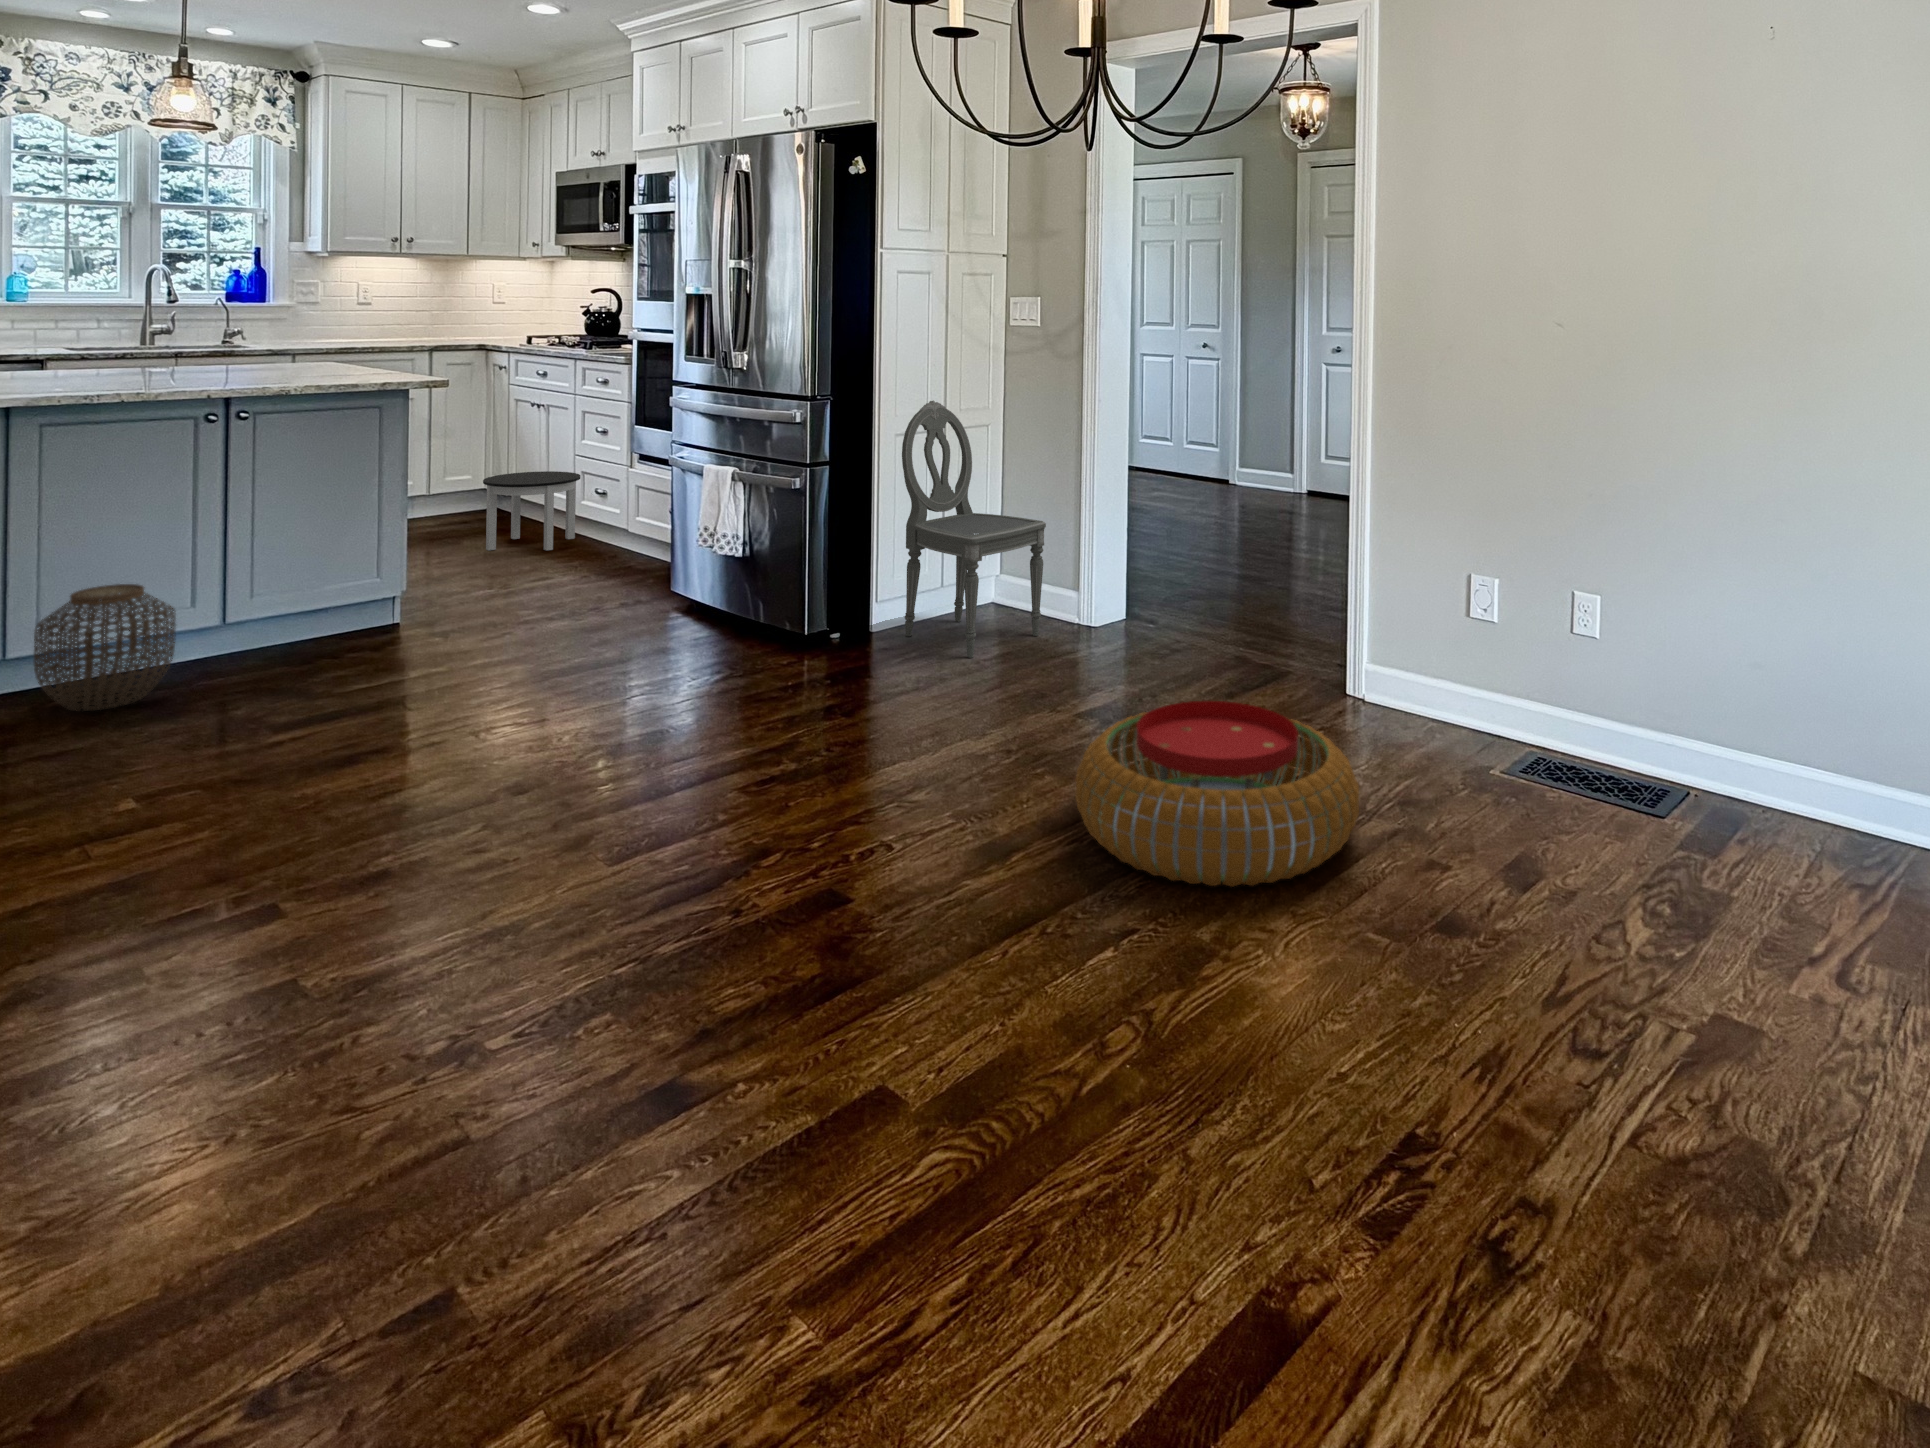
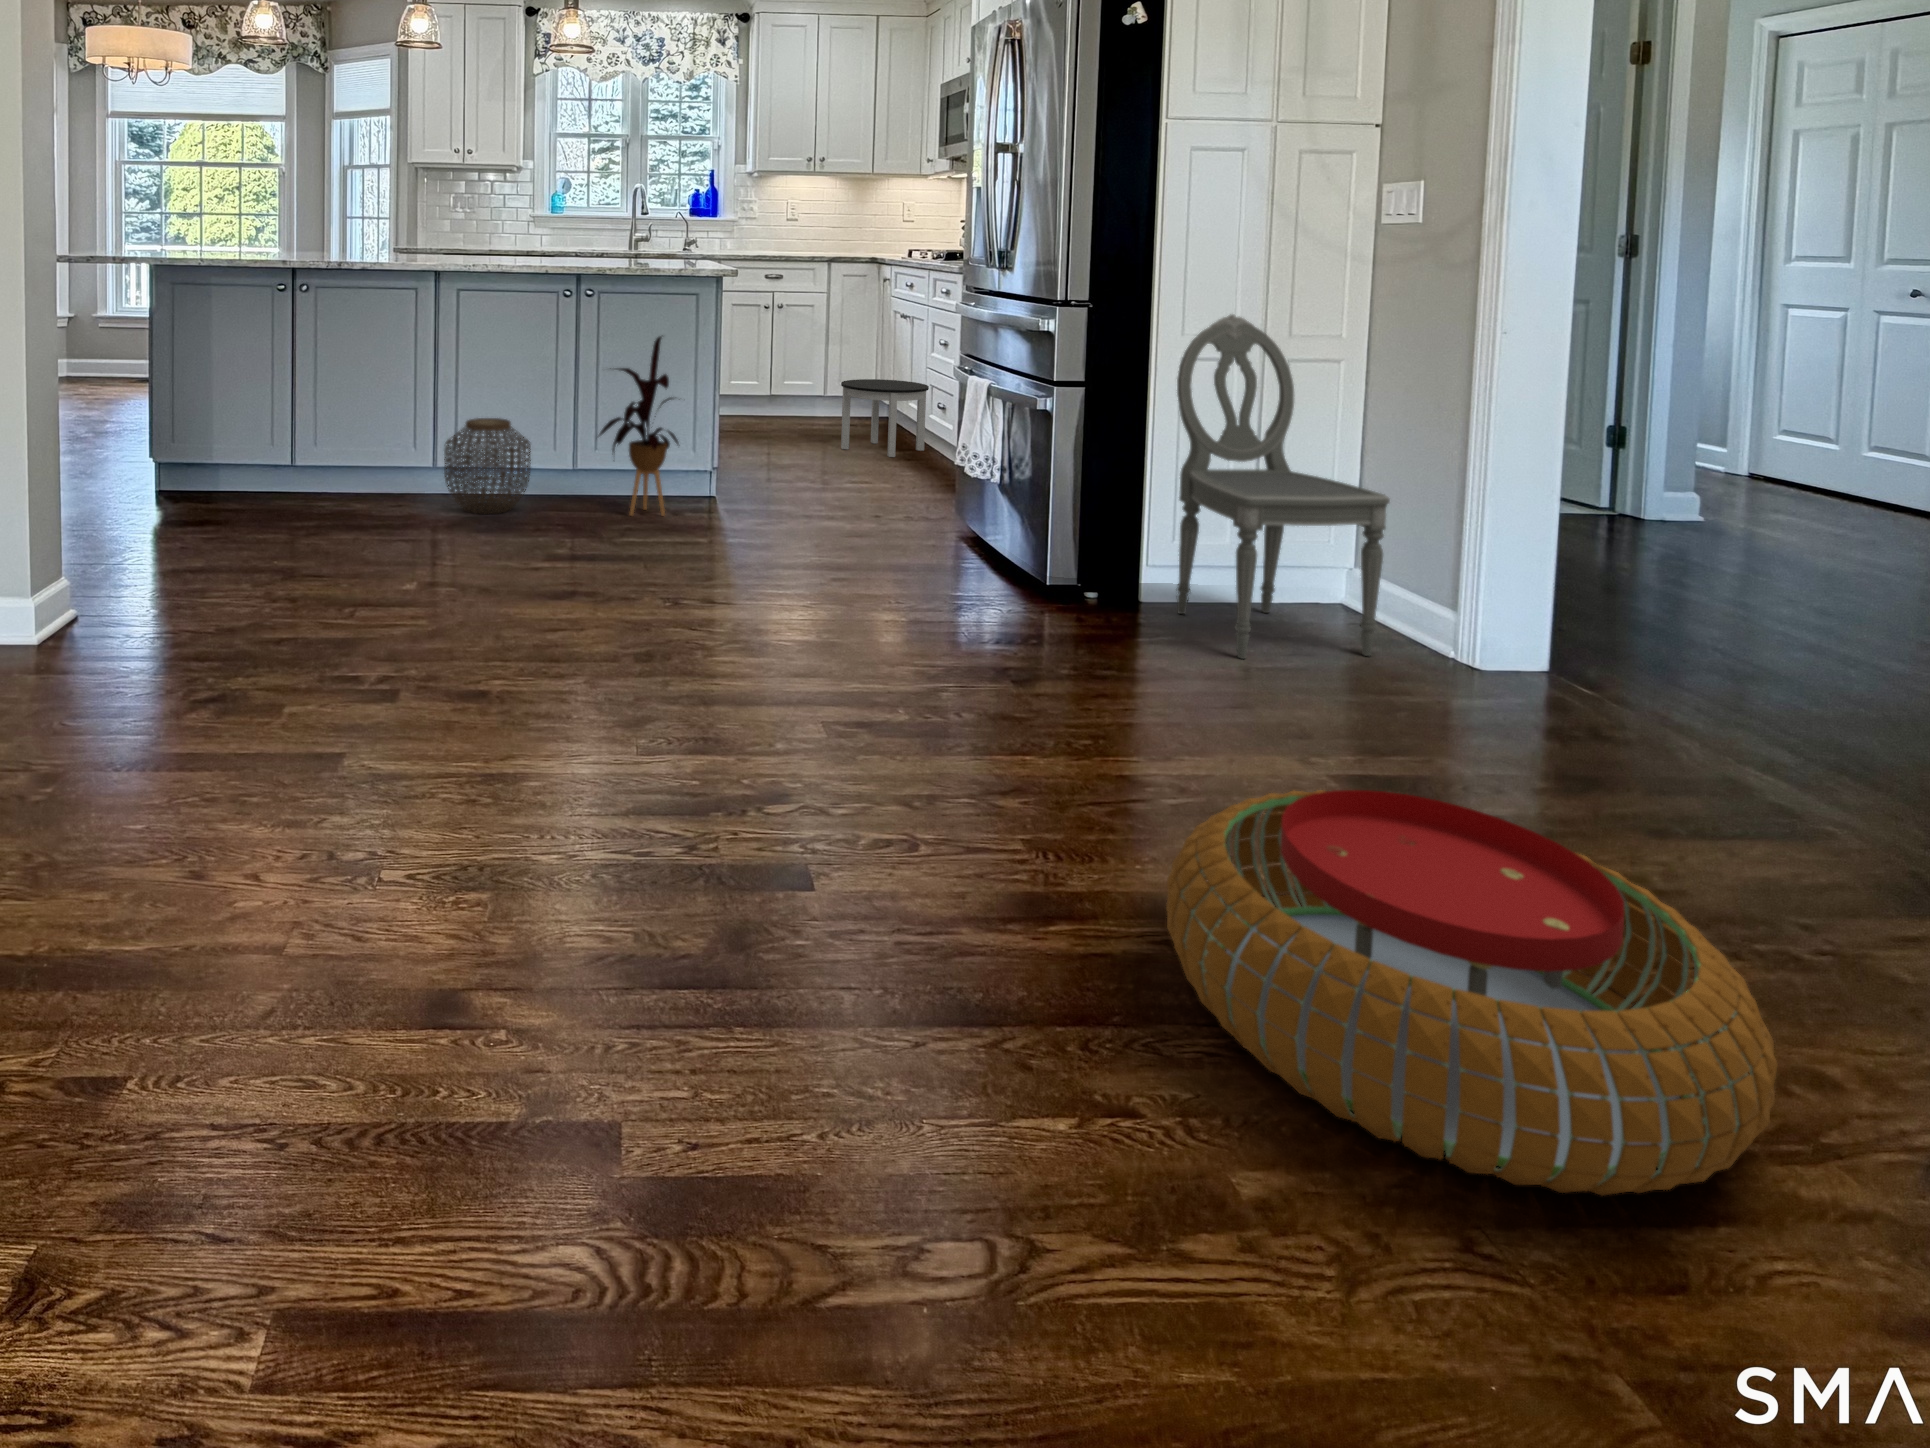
house plant: none [271,459,392,667] -> present [599,336,679,516]

